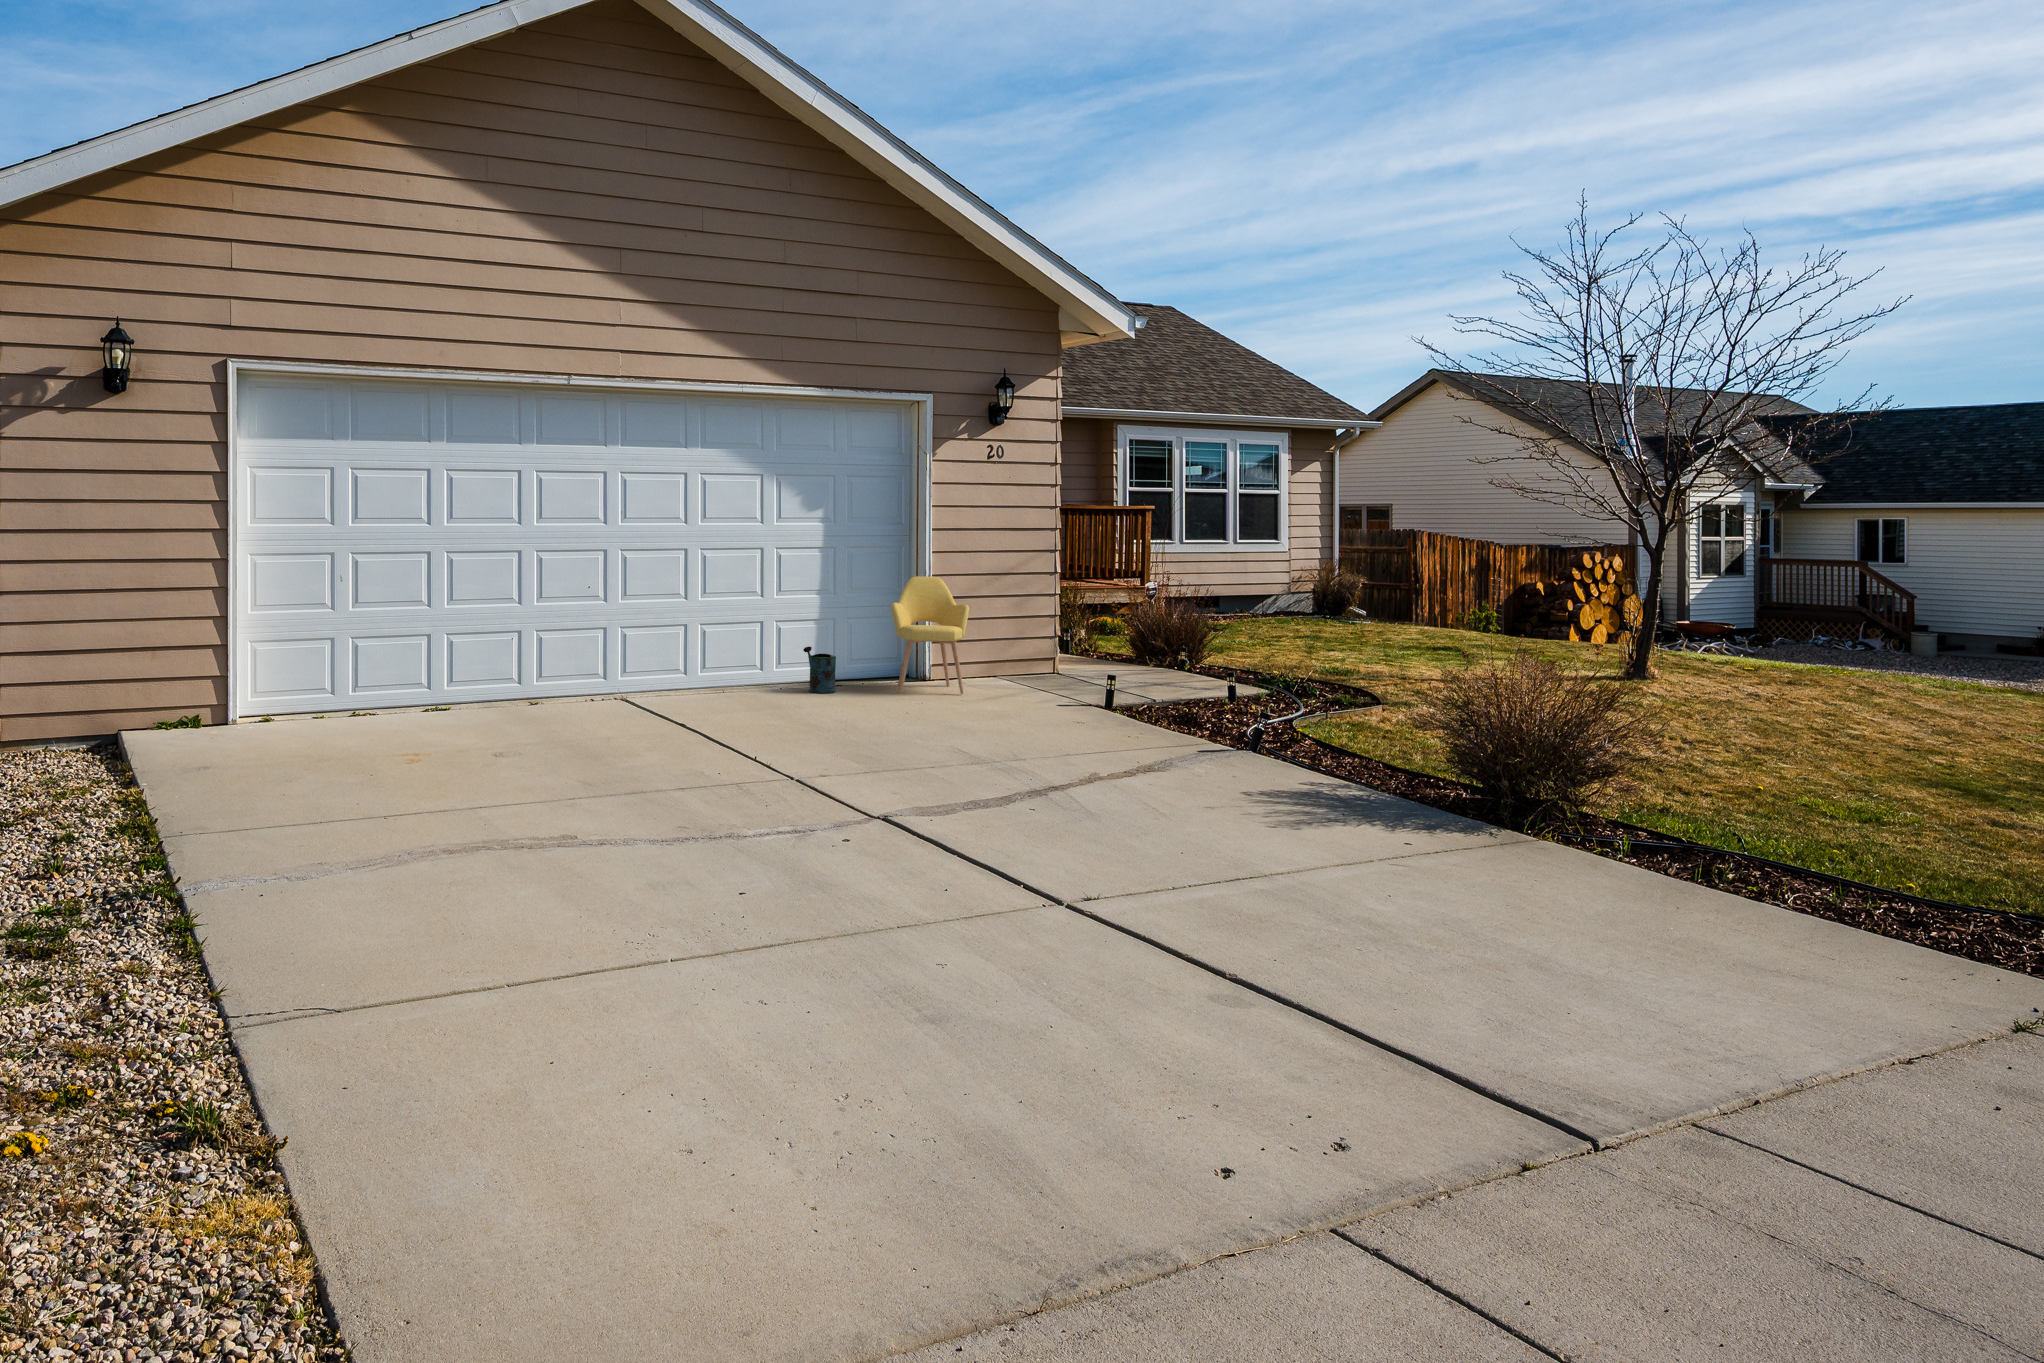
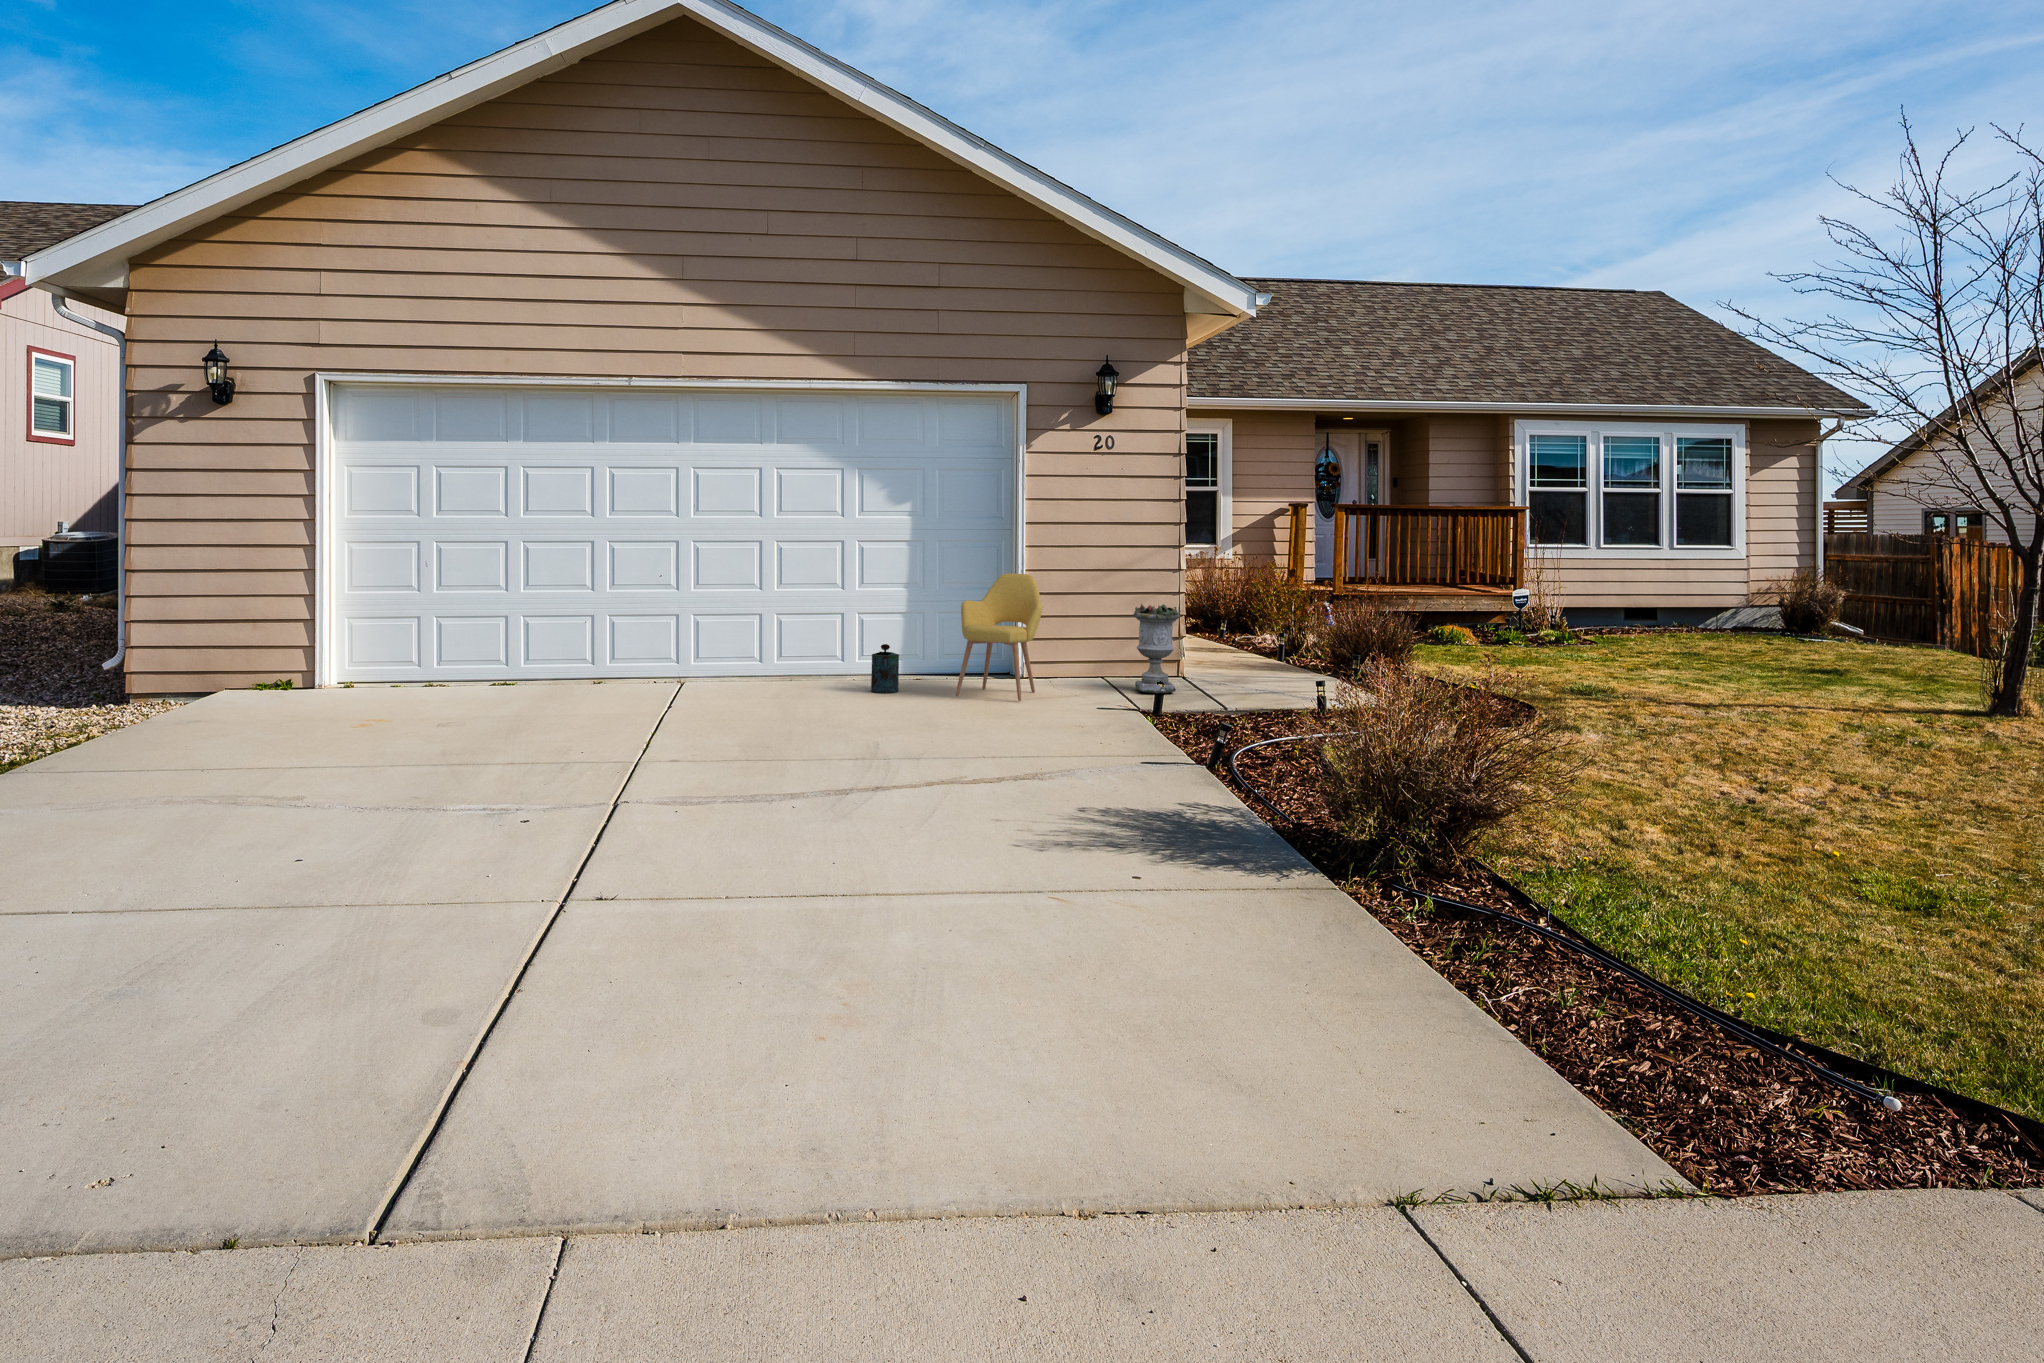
planter: none [1019,601,1067,682] -> present [1133,604,1181,693]

